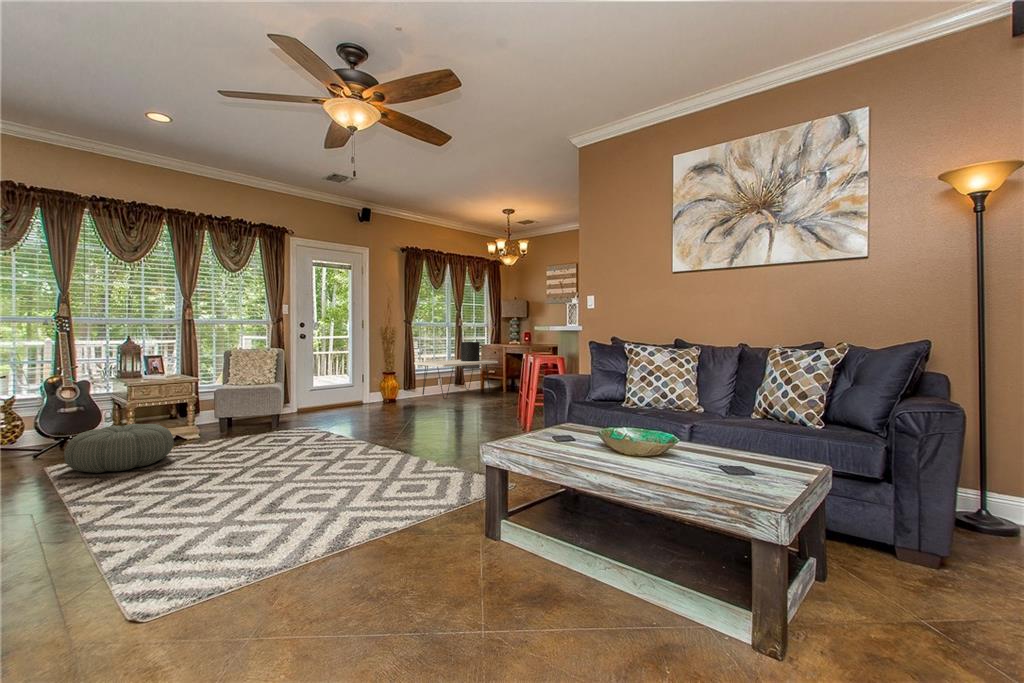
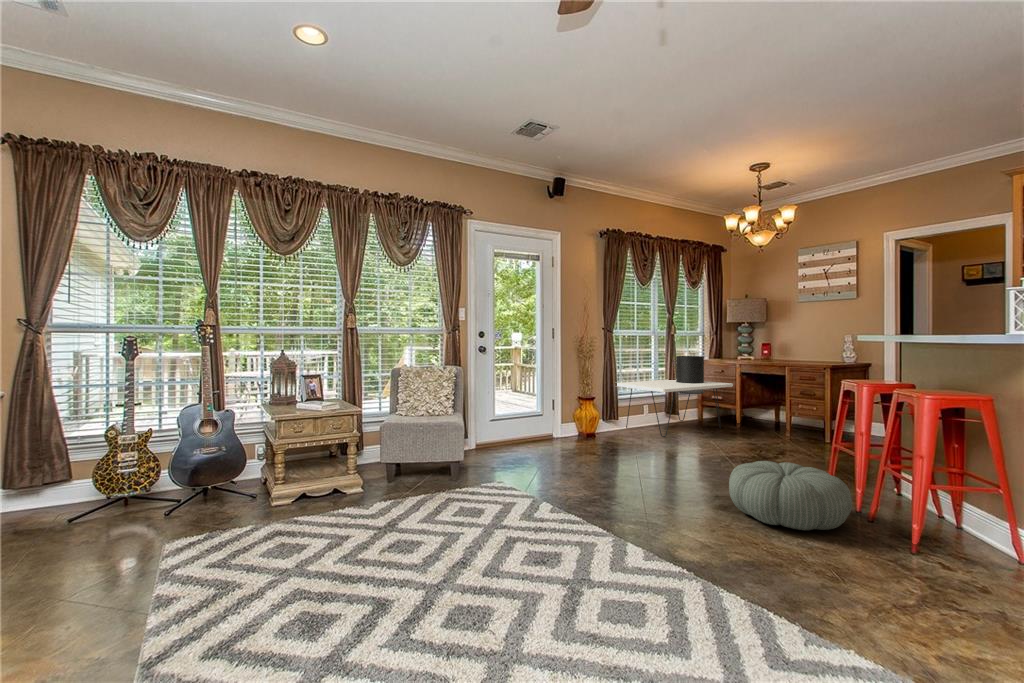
pouf: present [64,424,174,473] -> present [729,461,852,530]

